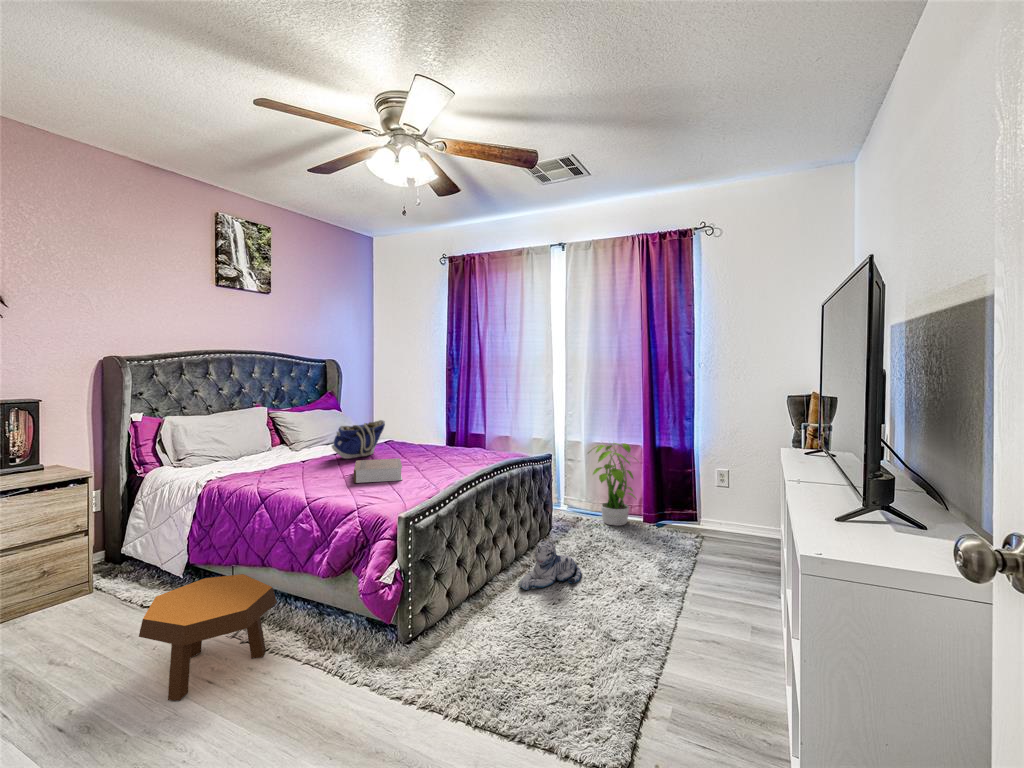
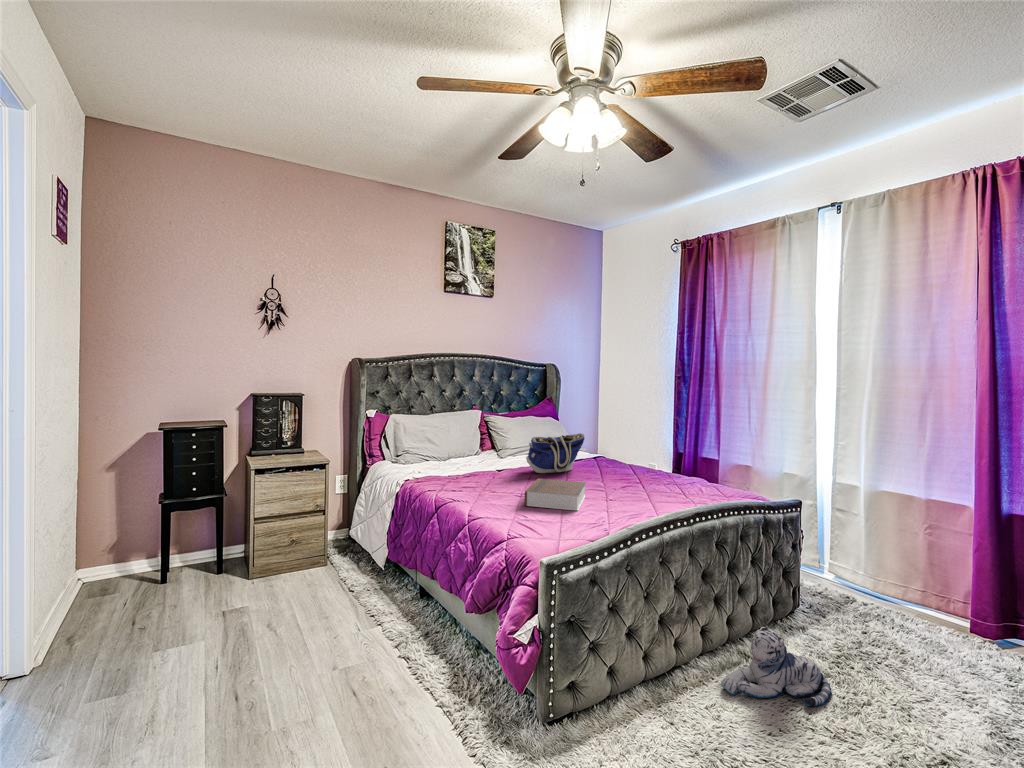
potted plant: present [588,443,636,526] -> none [866,489,968,625]
footstool: present [139,574,277,701] -> none [299,581,421,706]

